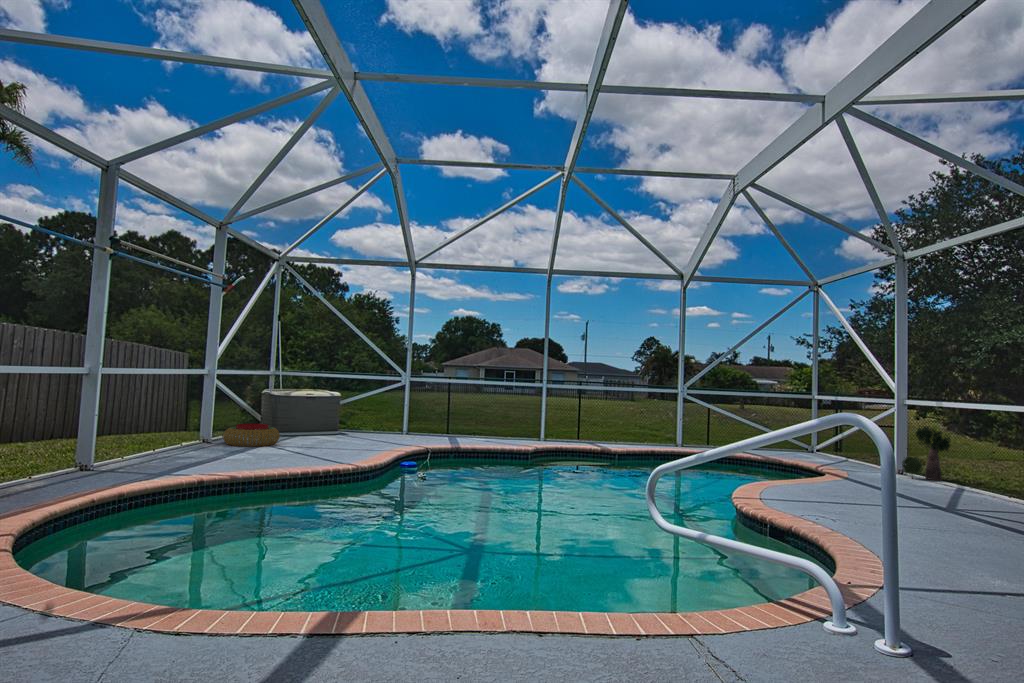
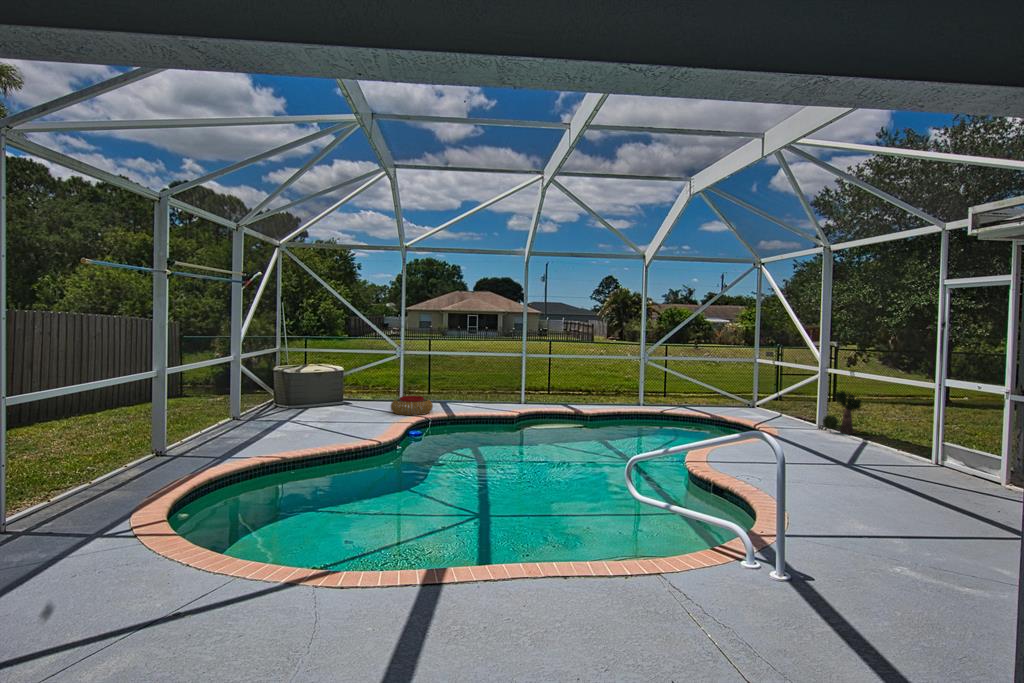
pouf: present [223,424,280,447] -> present [391,396,433,415]

